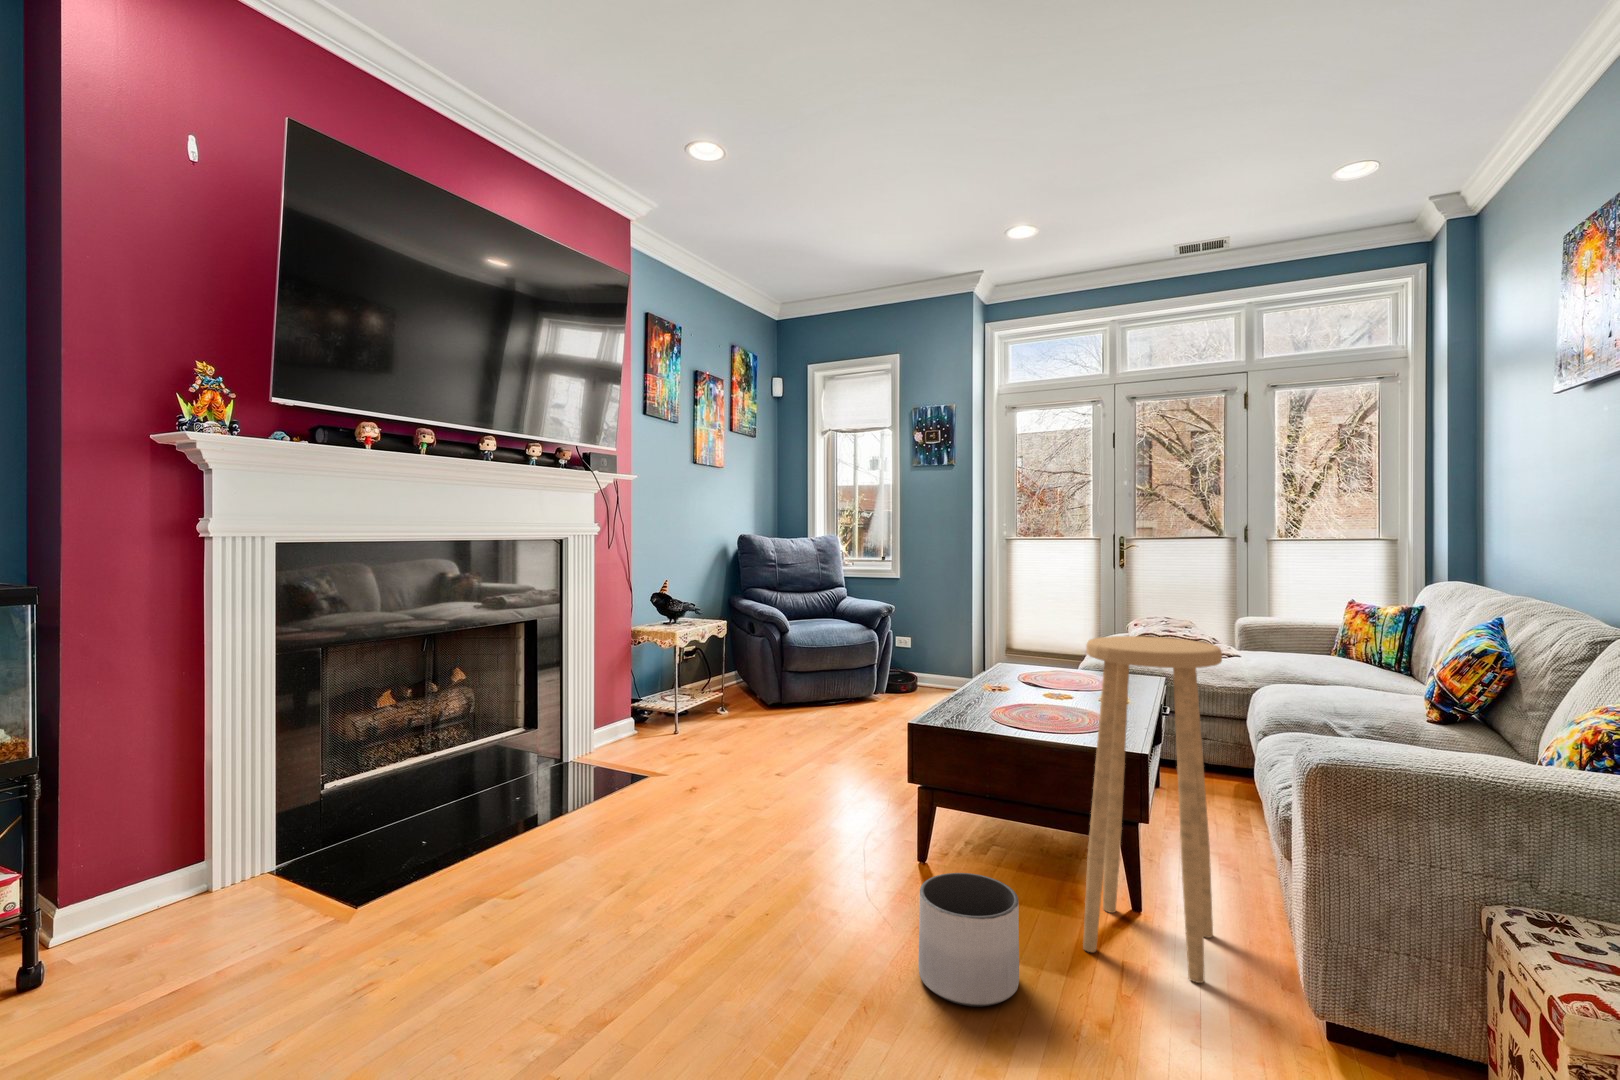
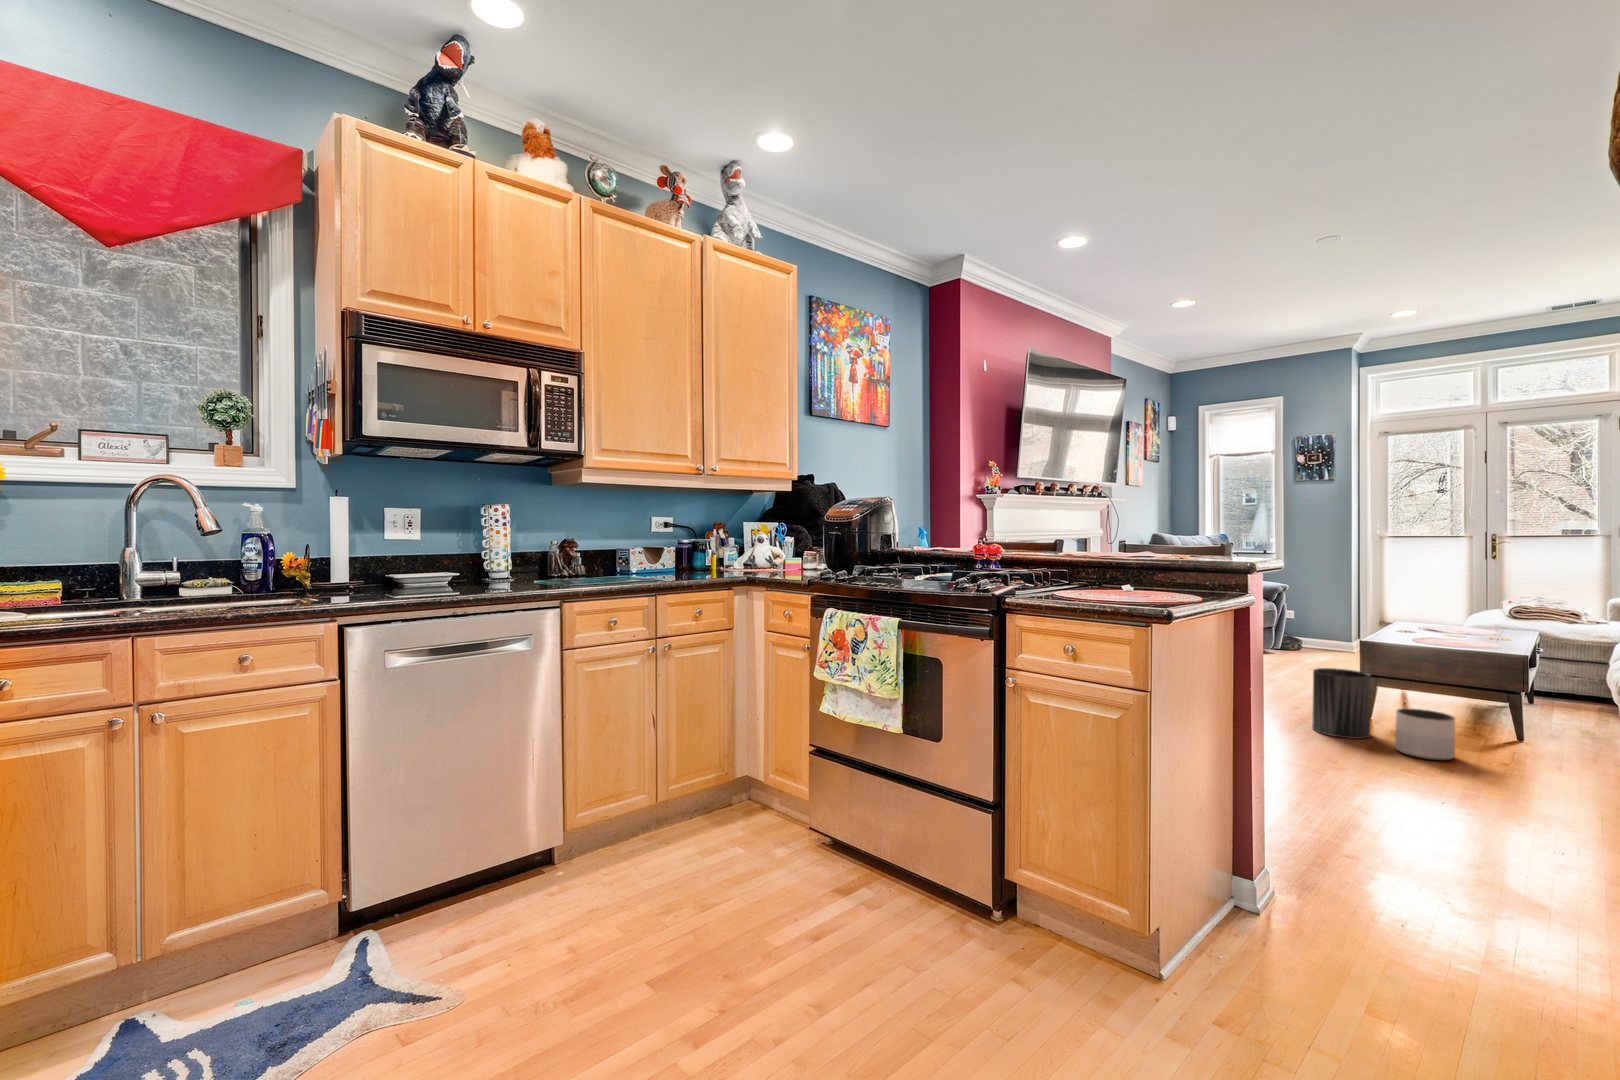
stool: present [1083,636,1222,983] -> none [1489,599,1580,766]
trash can: none [803,777,897,937] -> present [1313,668,1371,739]

